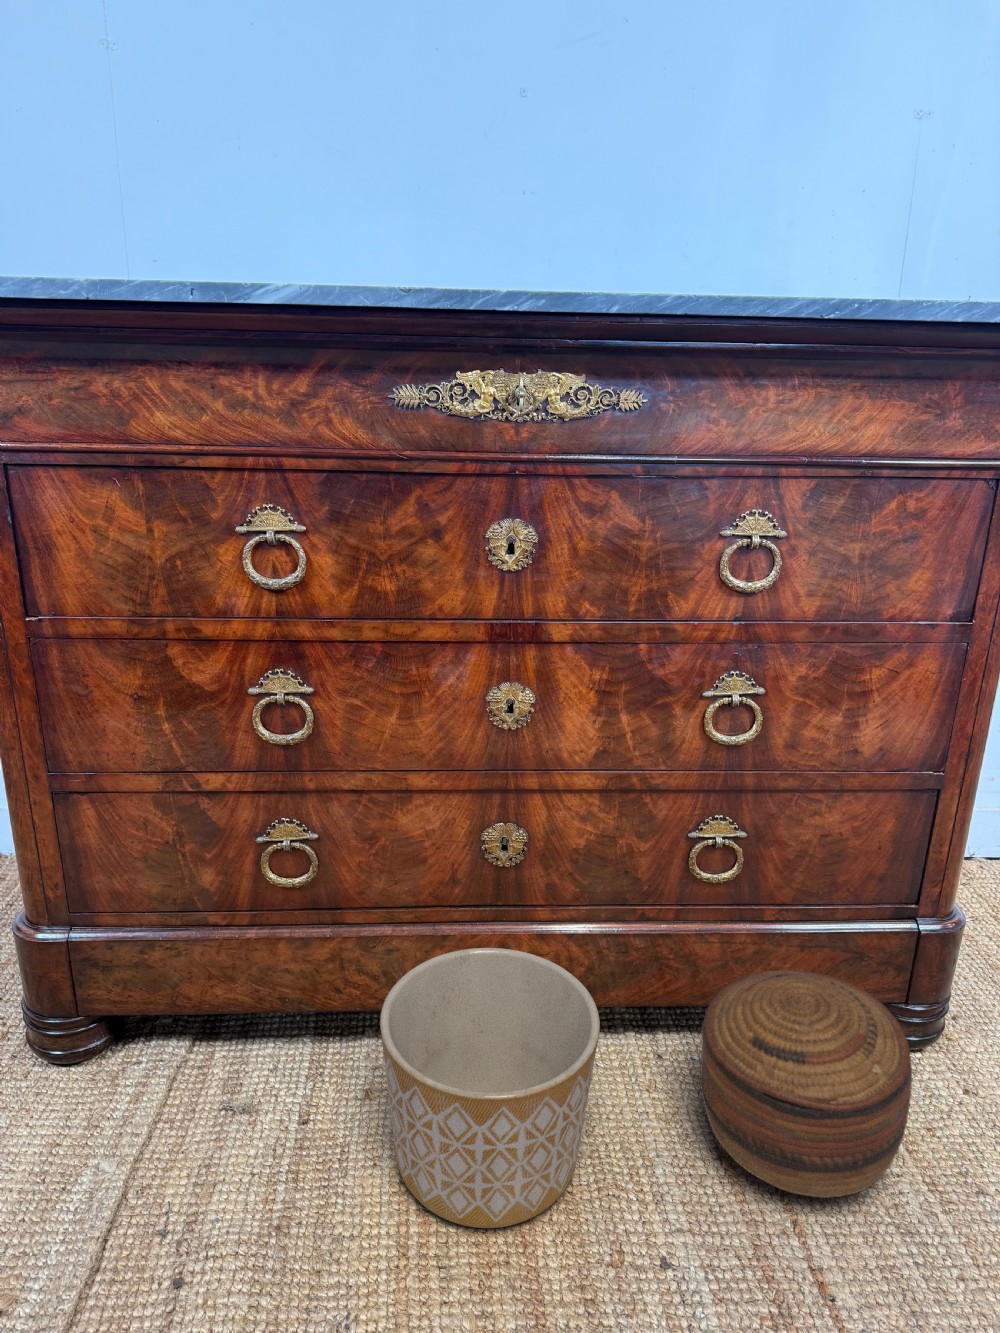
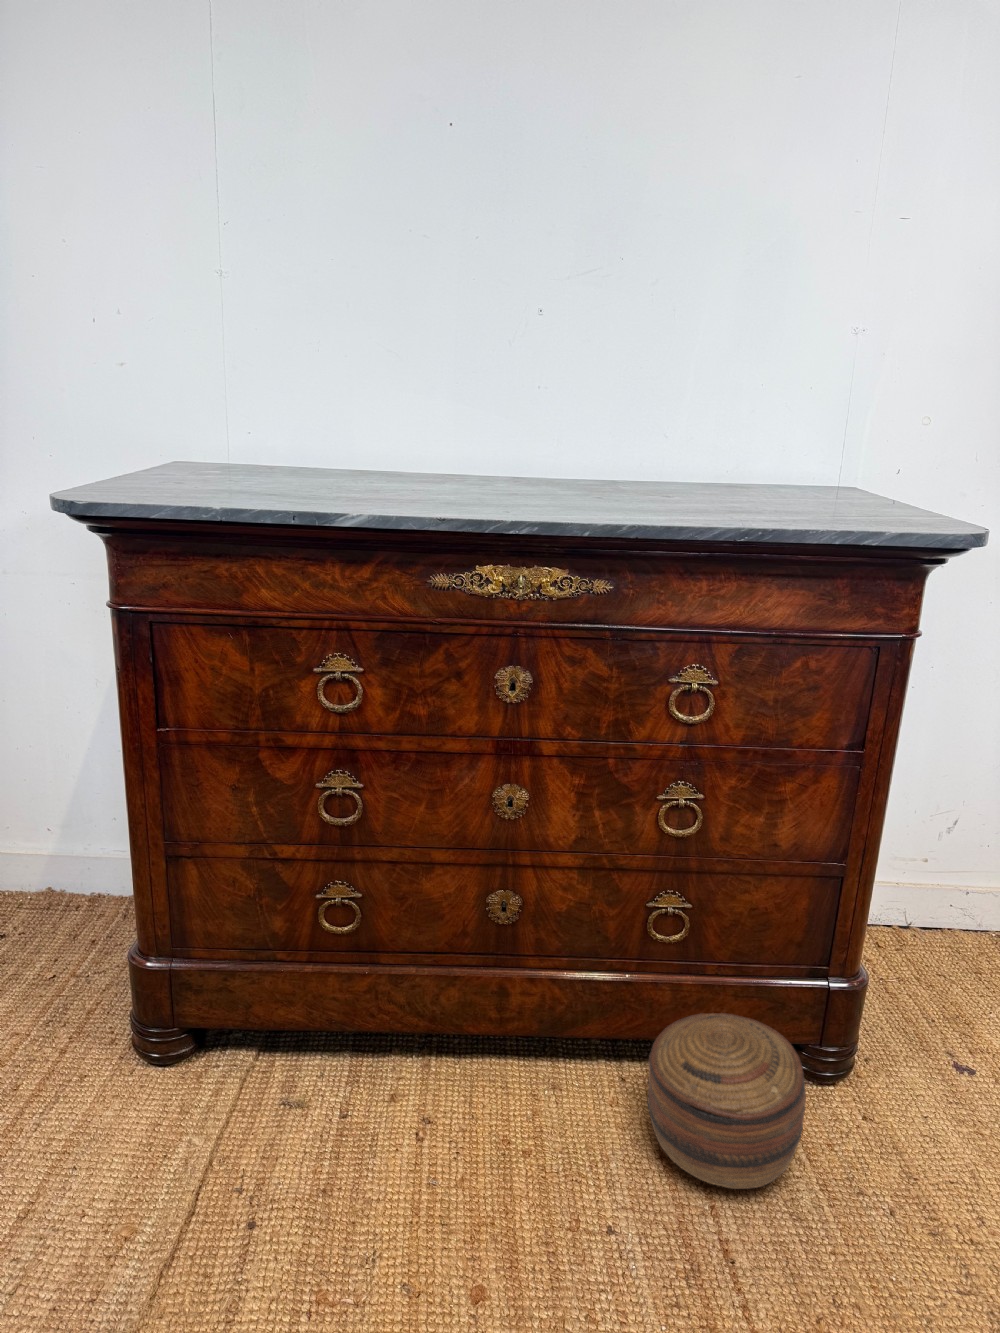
planter: present [380,948,600,1228] -> none [405,986,569,1198]

